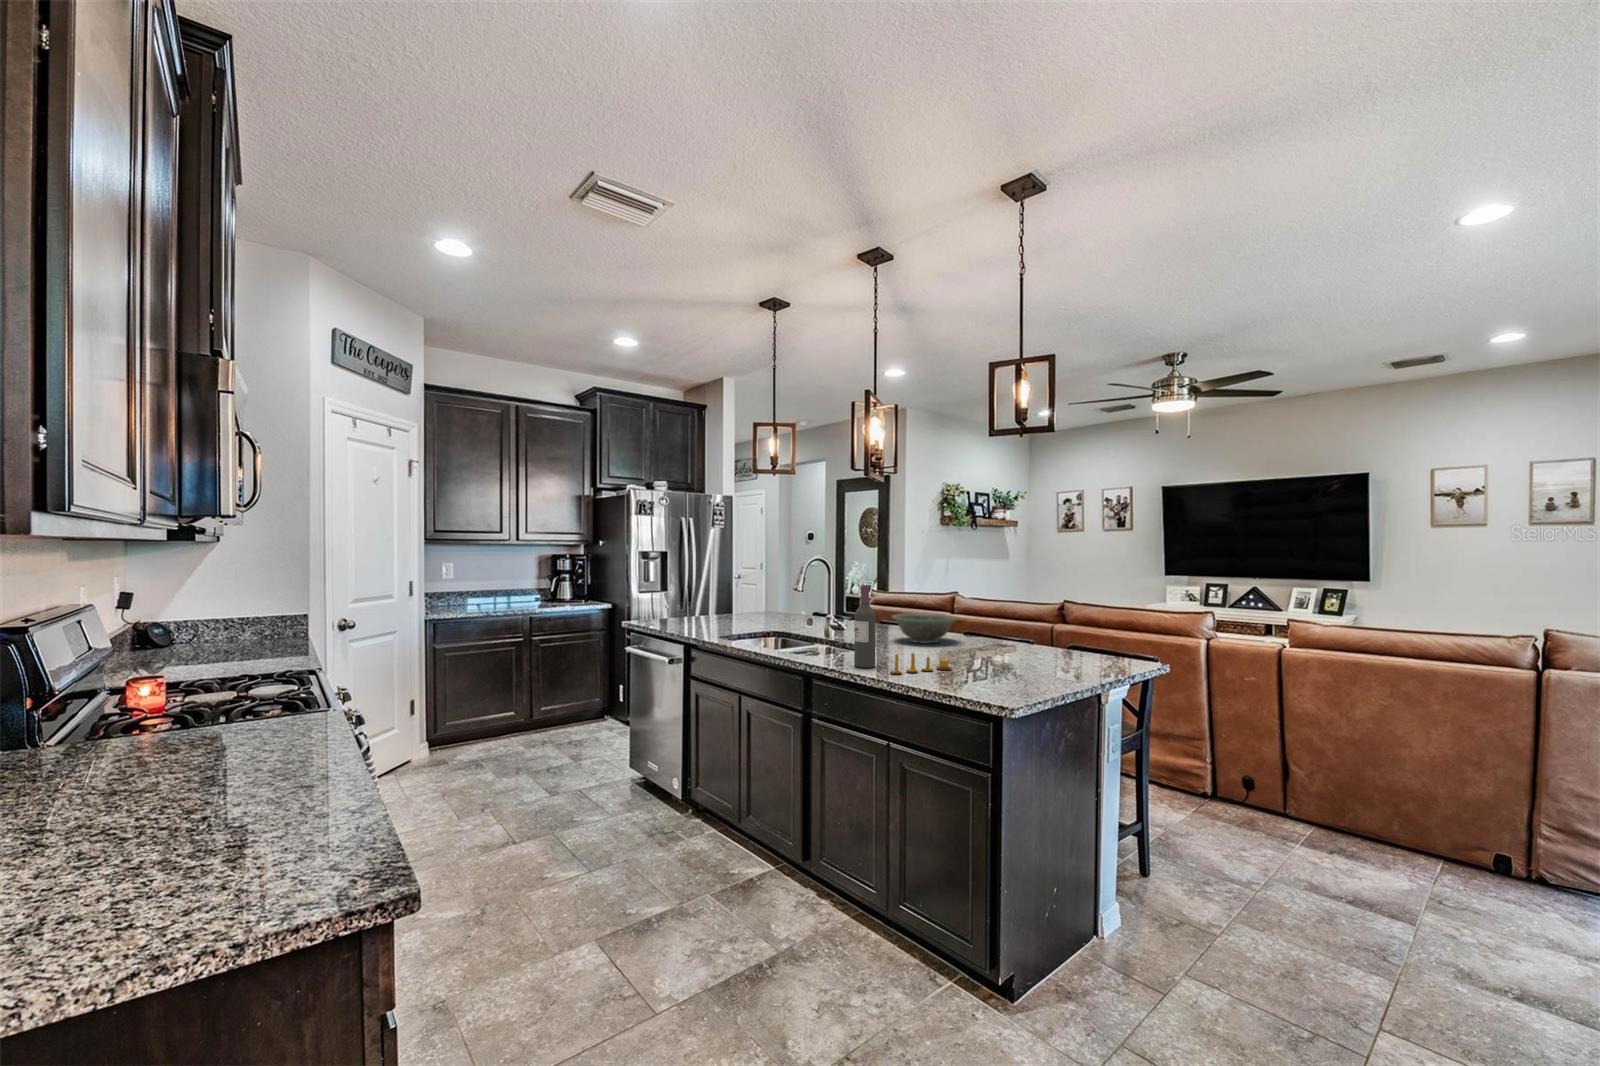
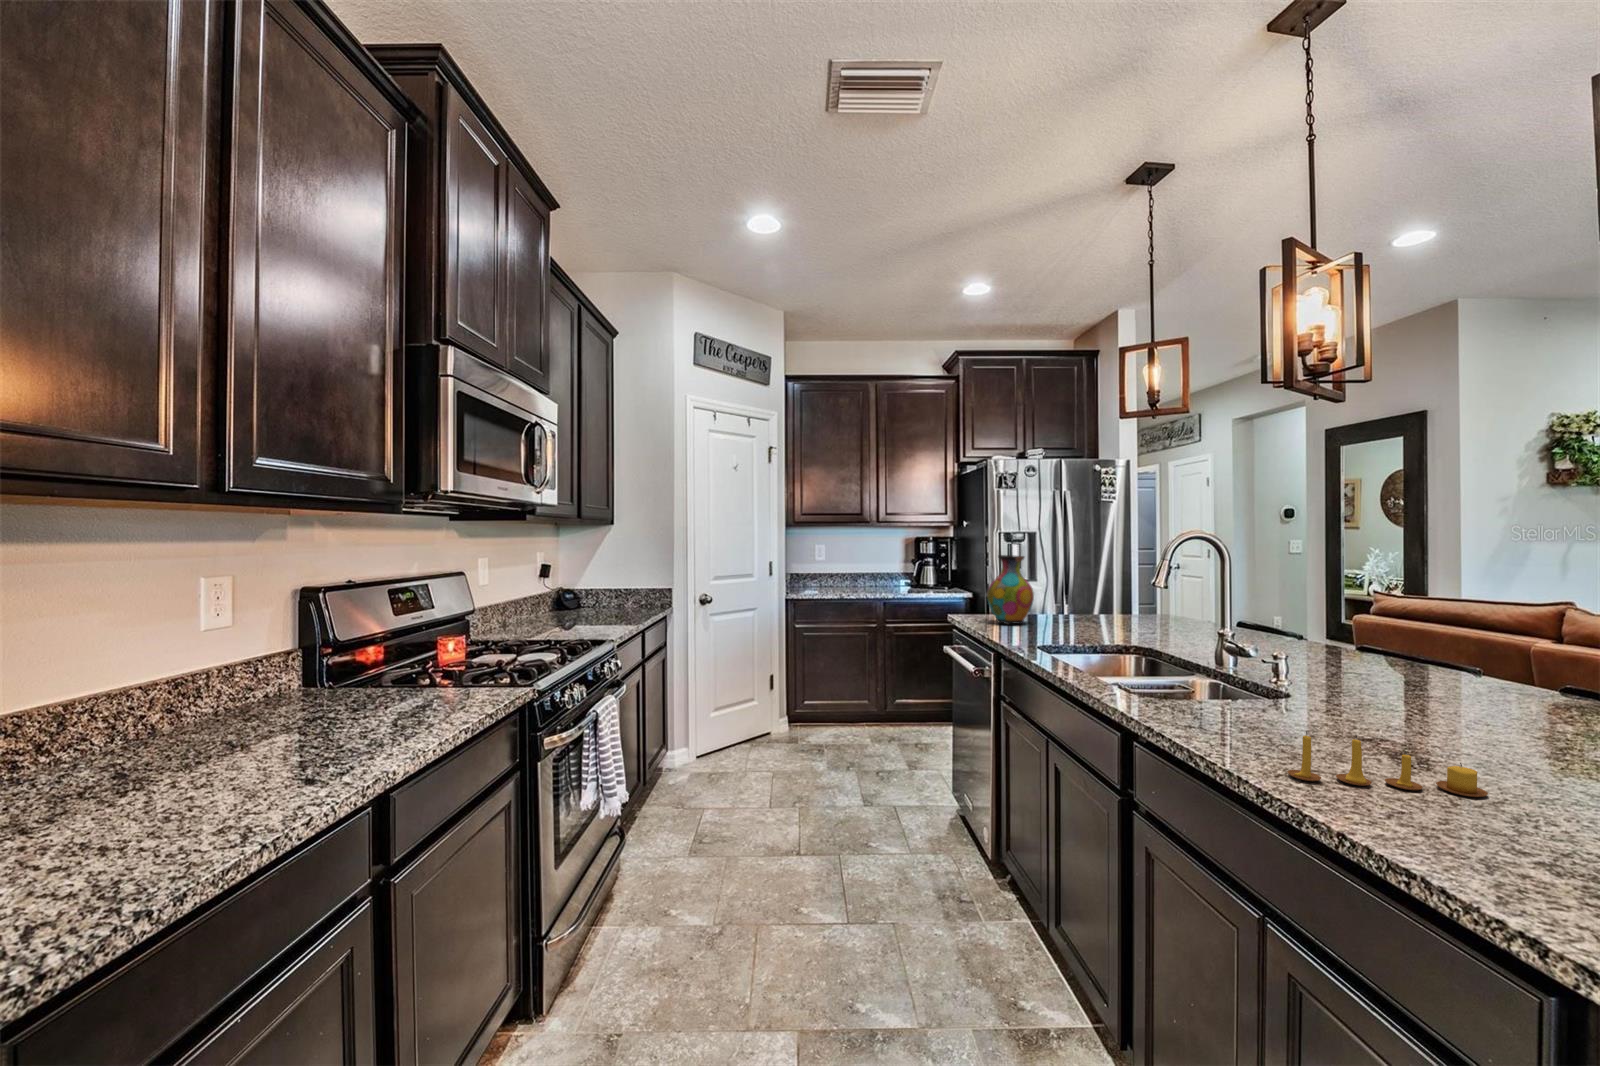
vase: none [661,571,697,625] -> present [987,555,1034,624]
wine bottle: present [854,585,875,668] -> none [1214,582,1265,749]
decorative bowl: present [892,613,957,643] -> none [1352,641,1540,709]

